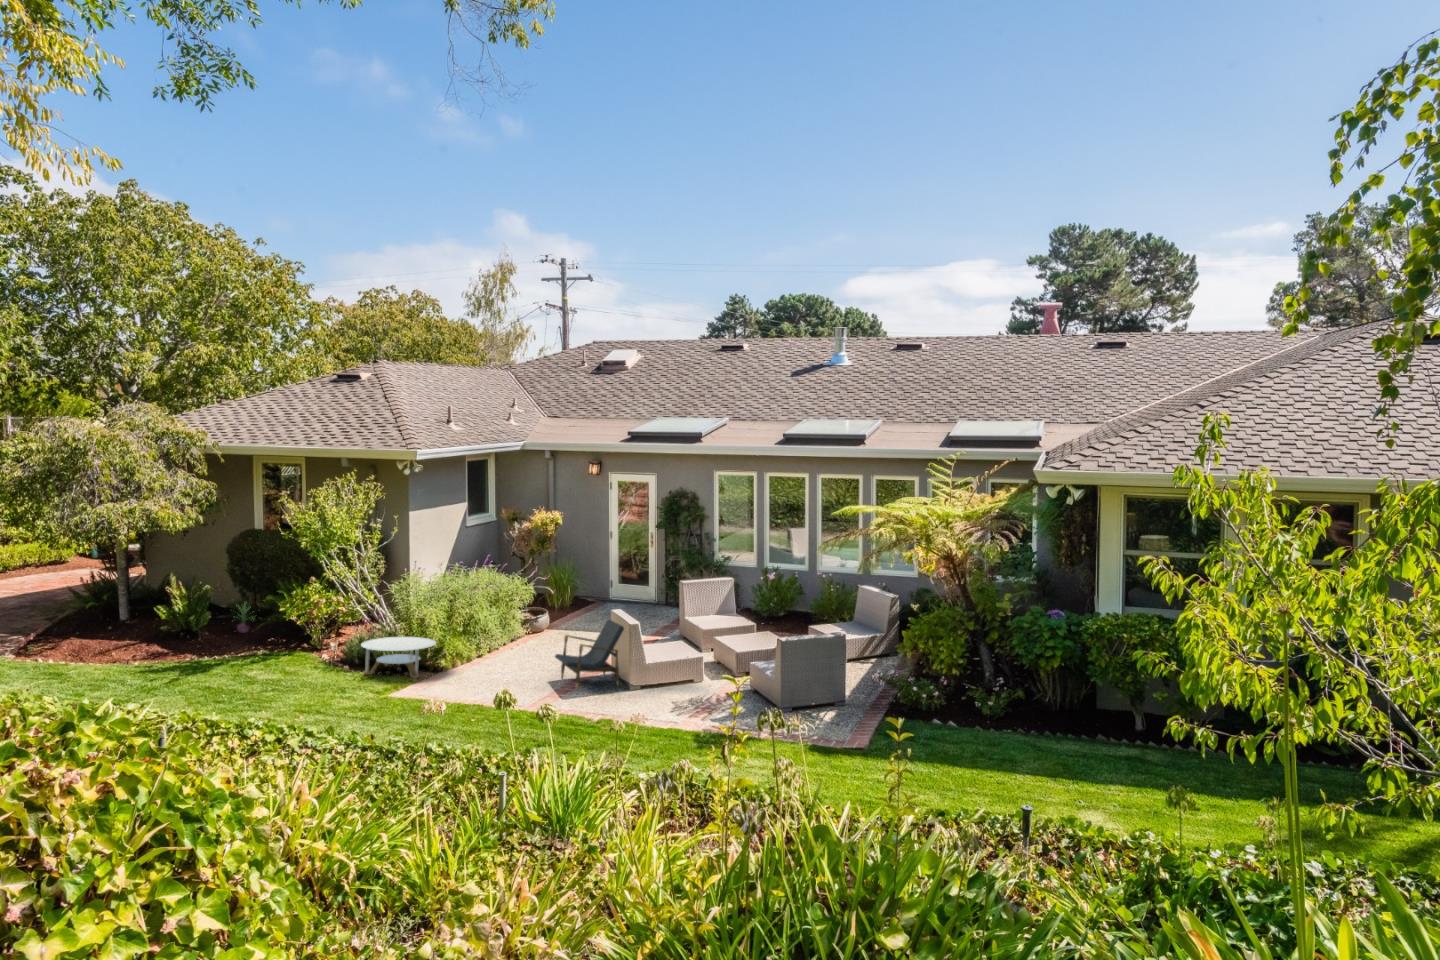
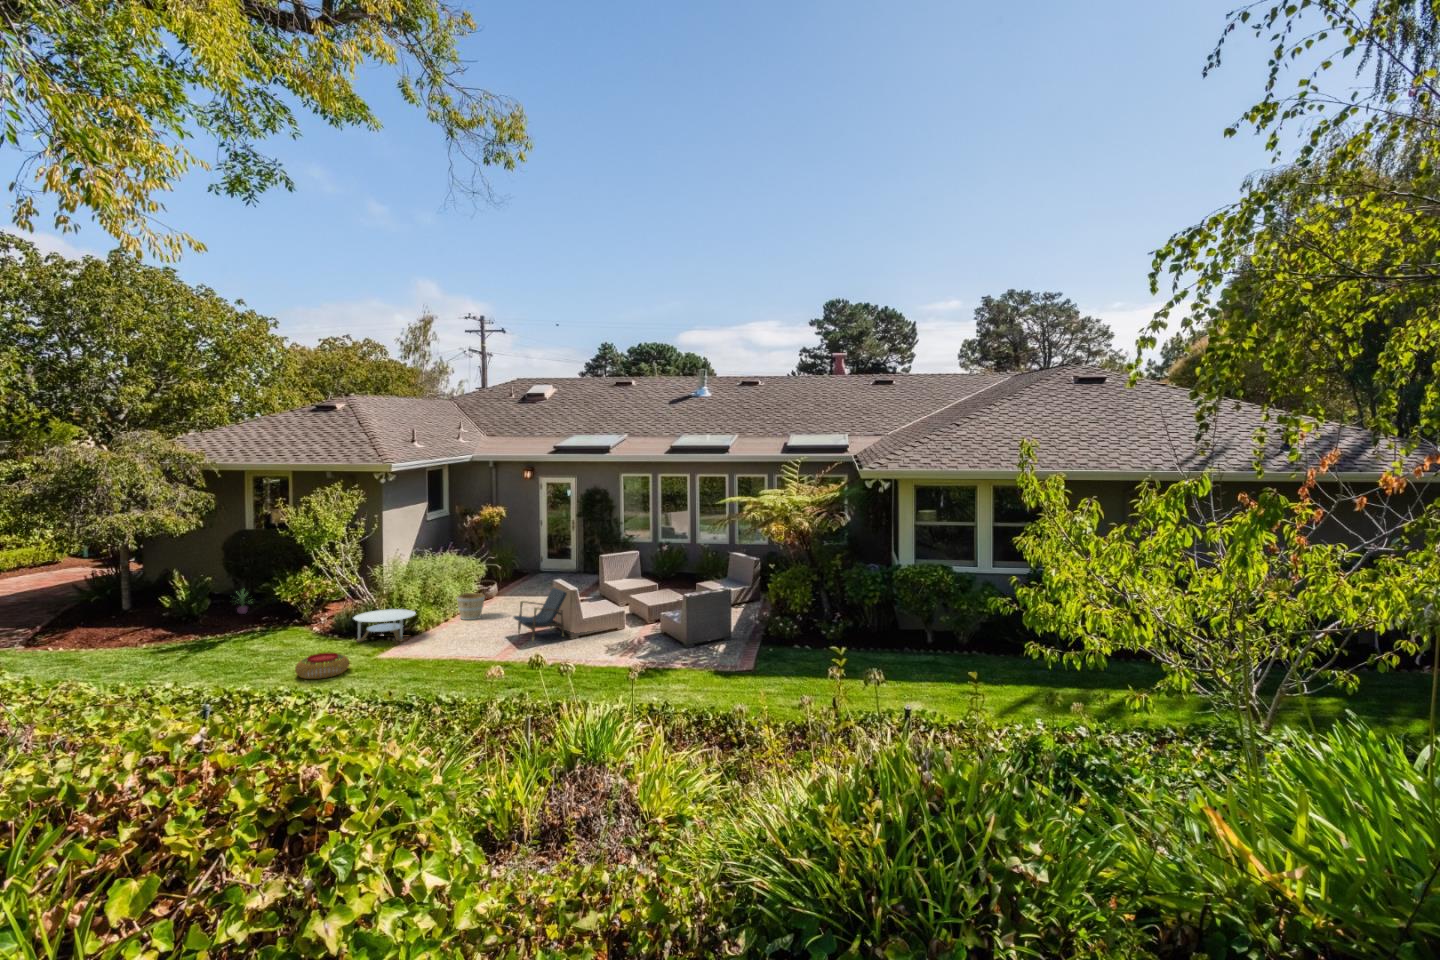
wooden bucket: none [490,622,526,657] -> present [456,593,485,620]
pouf: none [284,684,348,716] -> present [295,653,349,679]

